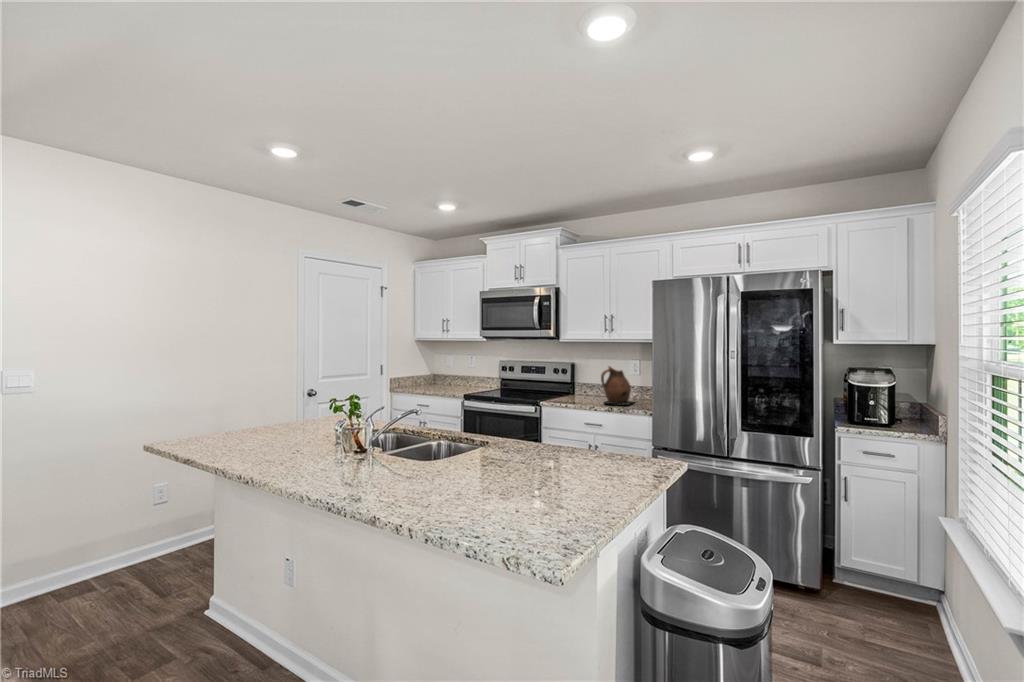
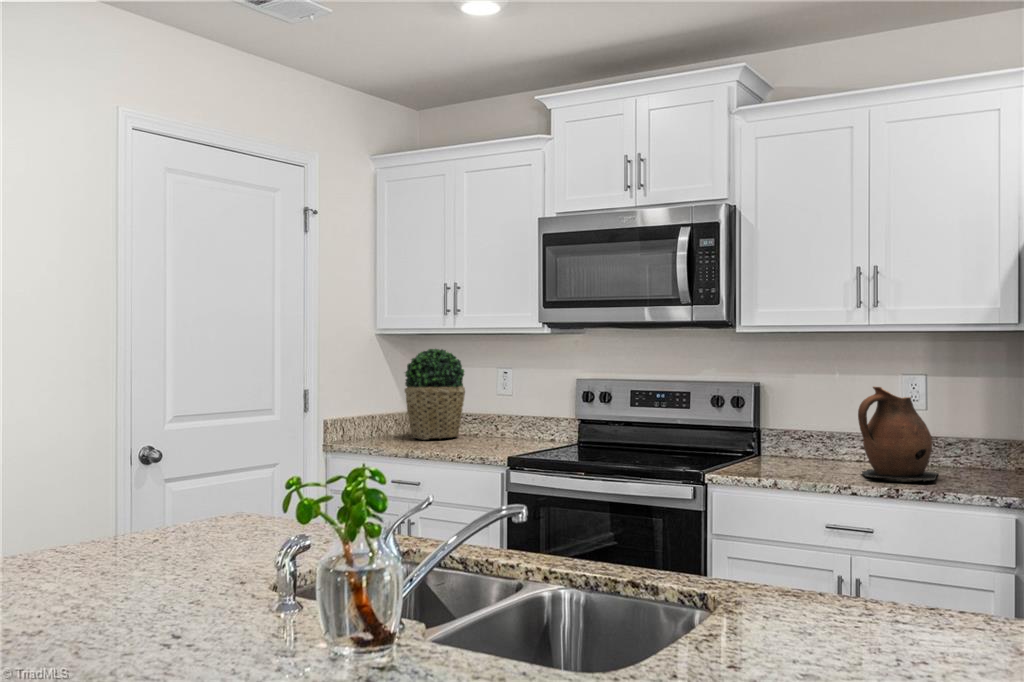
potted plant: none [426,347,453,387] -> present [405,349,465,440]

